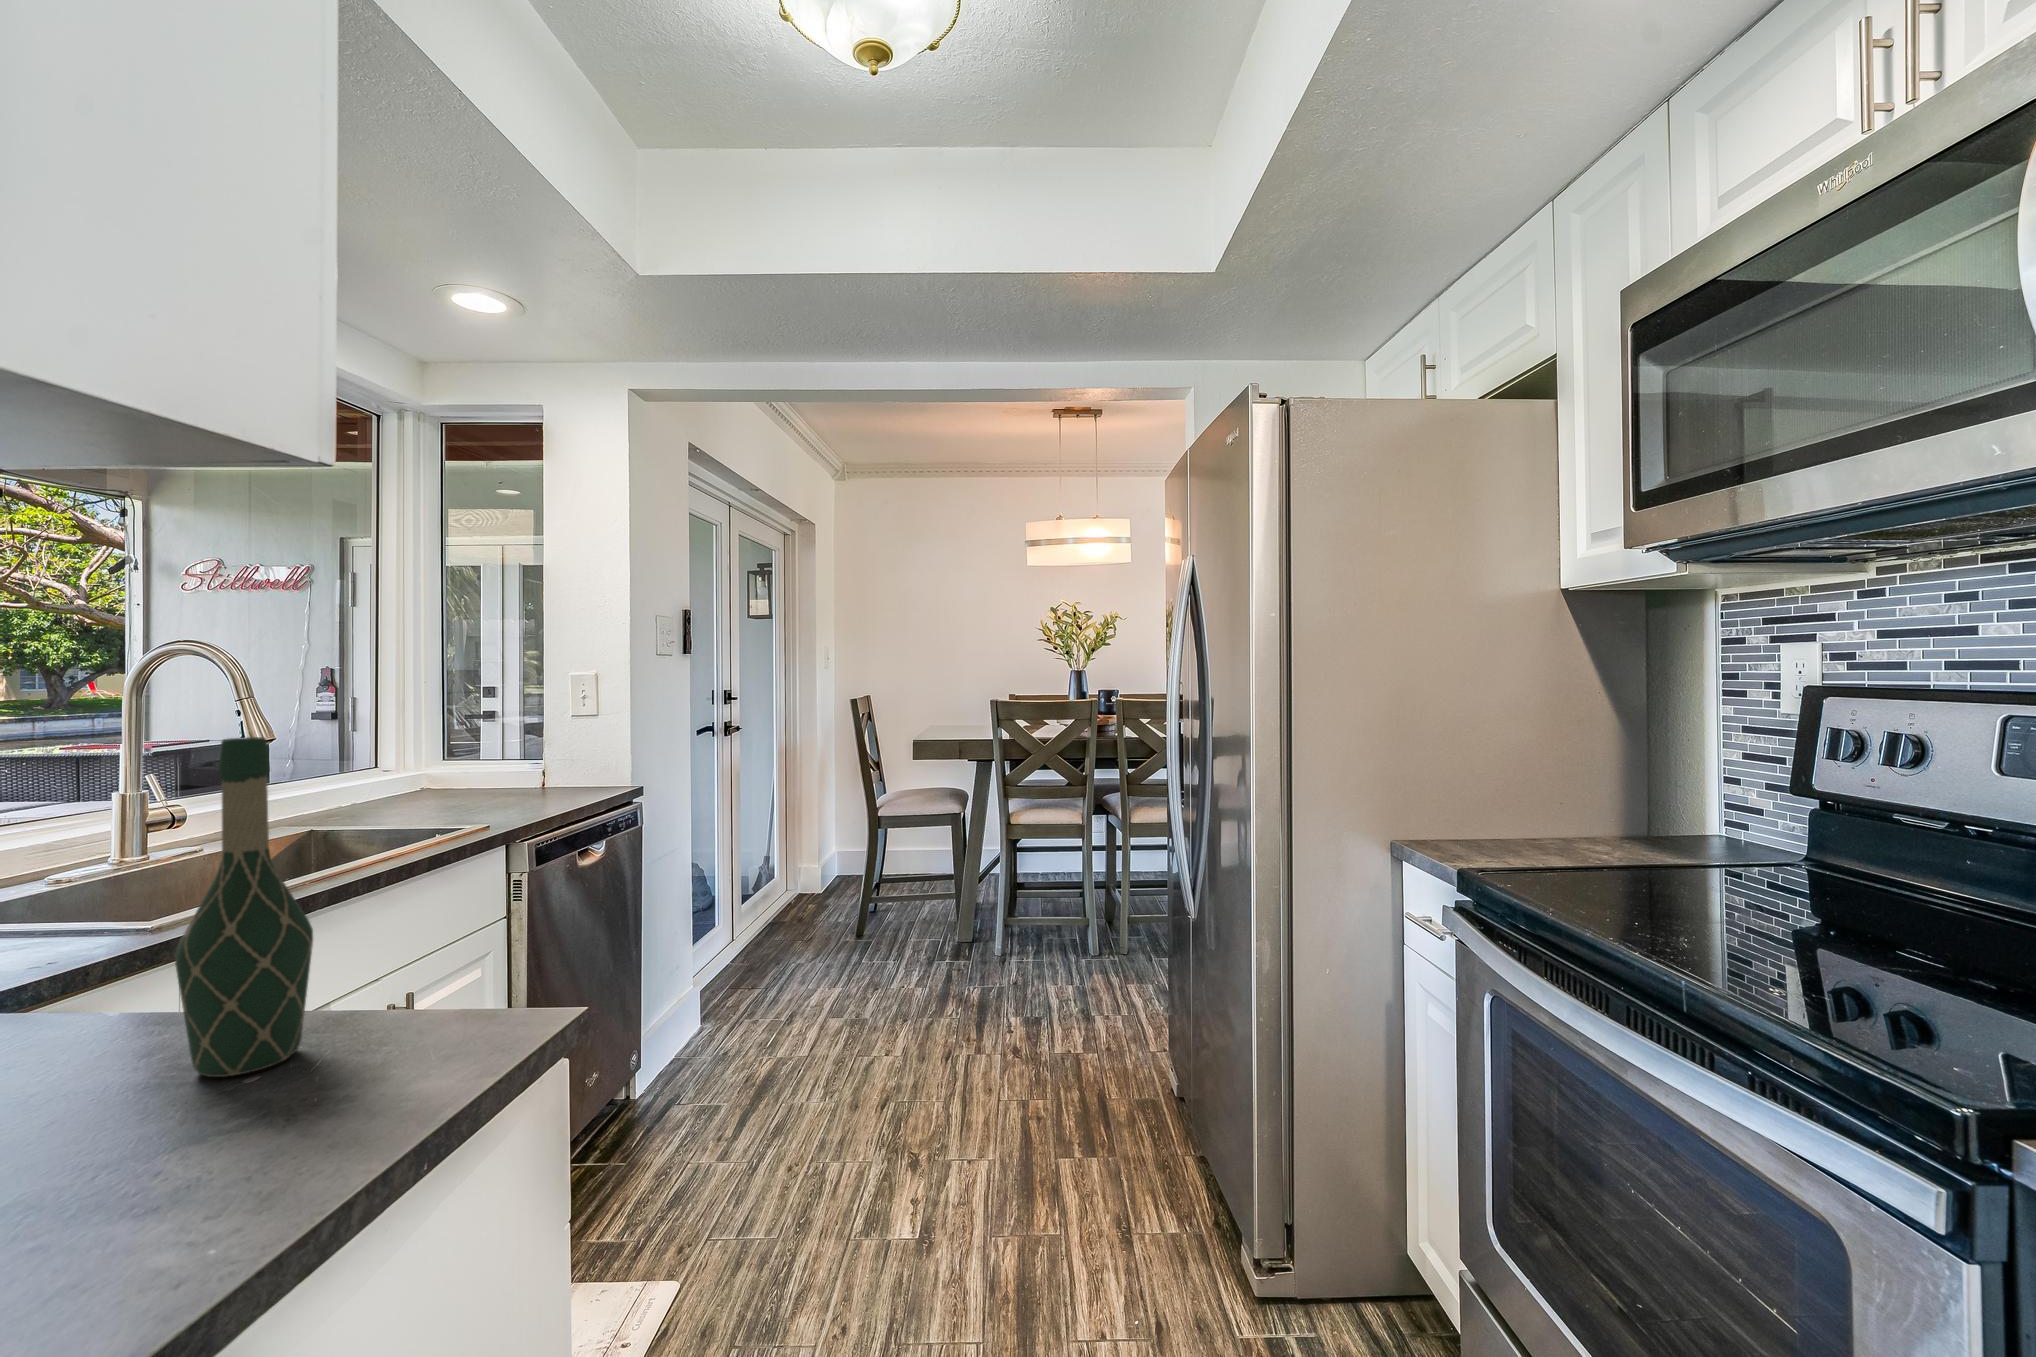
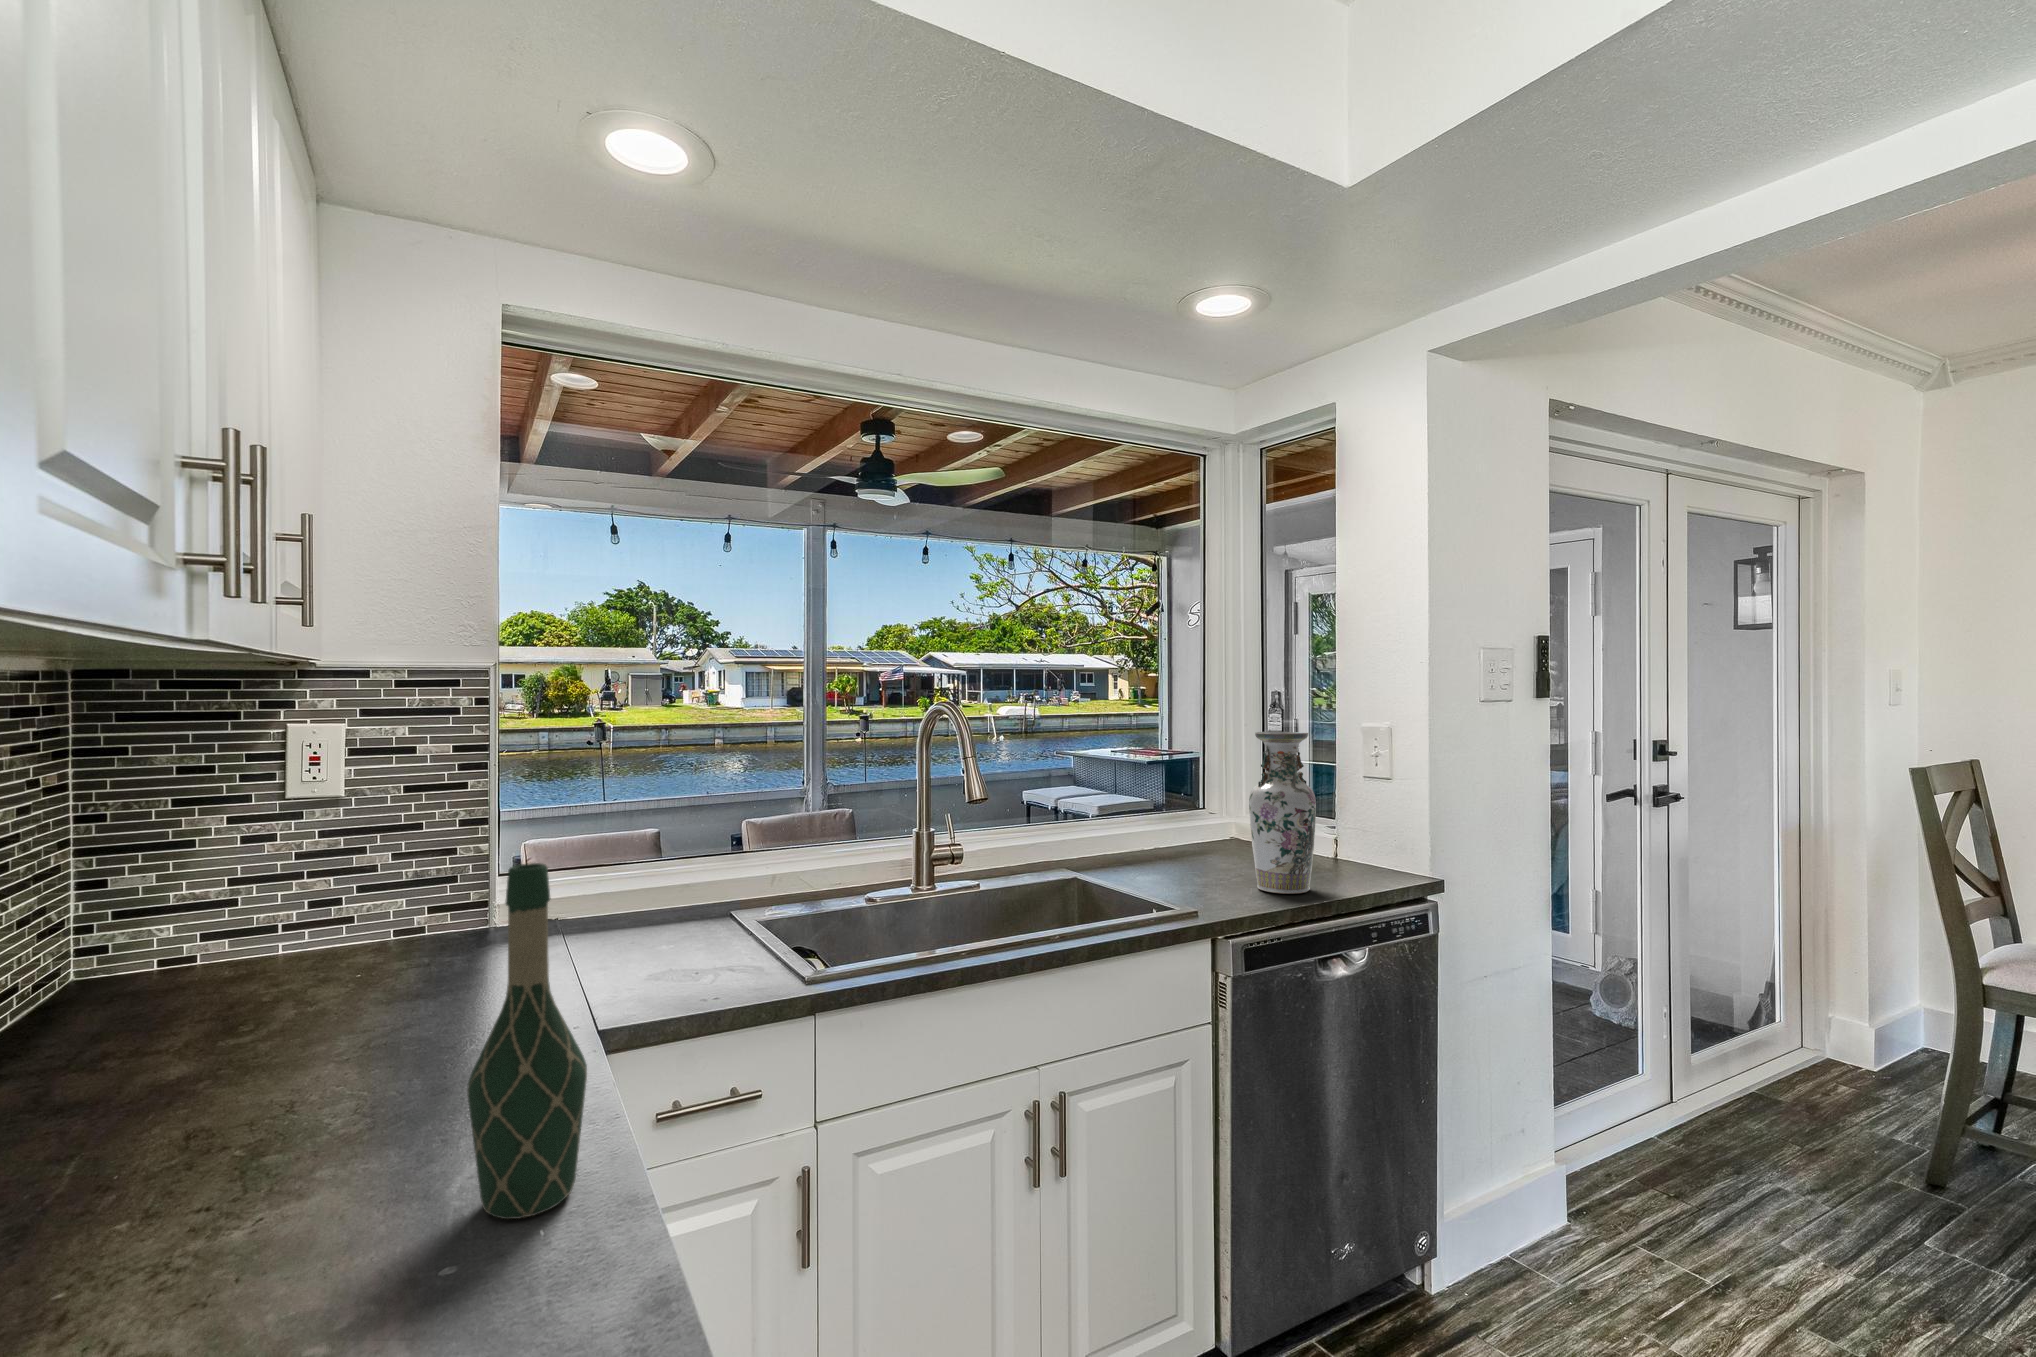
vase: none [494,678,556,813] -> present [1249,732,1316,894]

